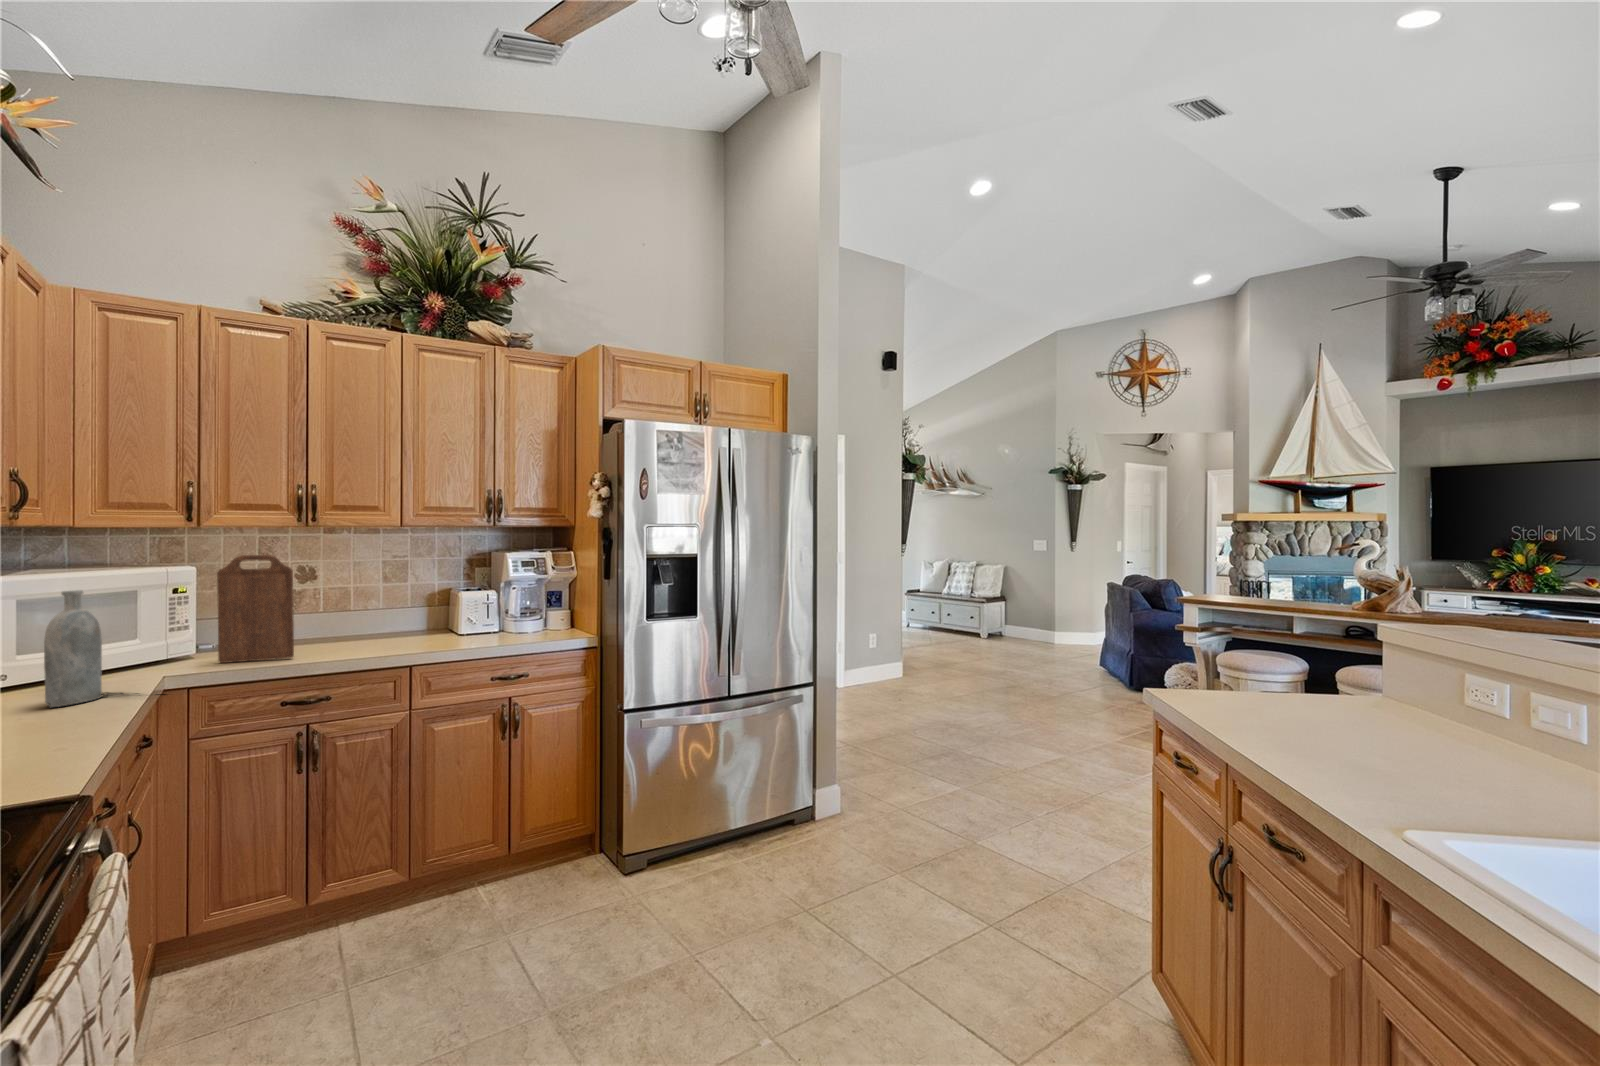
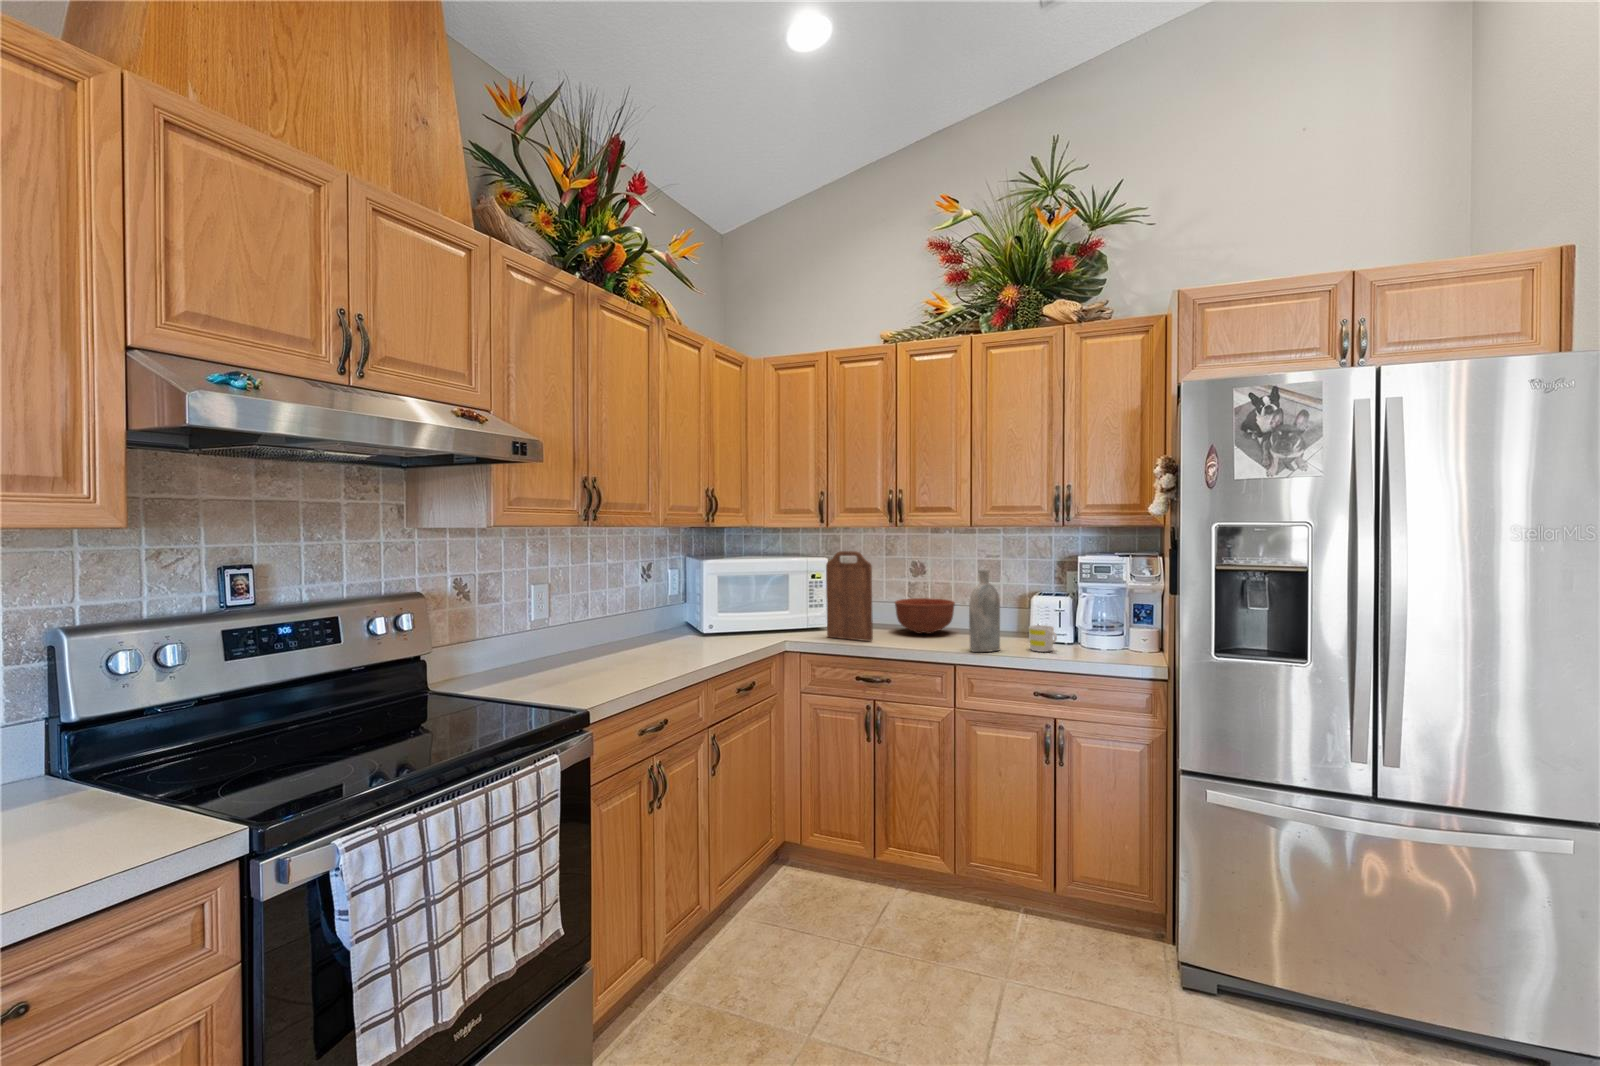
bottle: present [44,590,102,707] -> present [969,569,1000,652]
bowl: none [295,606,373,645] -> present [895,598,955,634]
mug: none [472,618,503,642] -> present [1029,625,1057,652]

